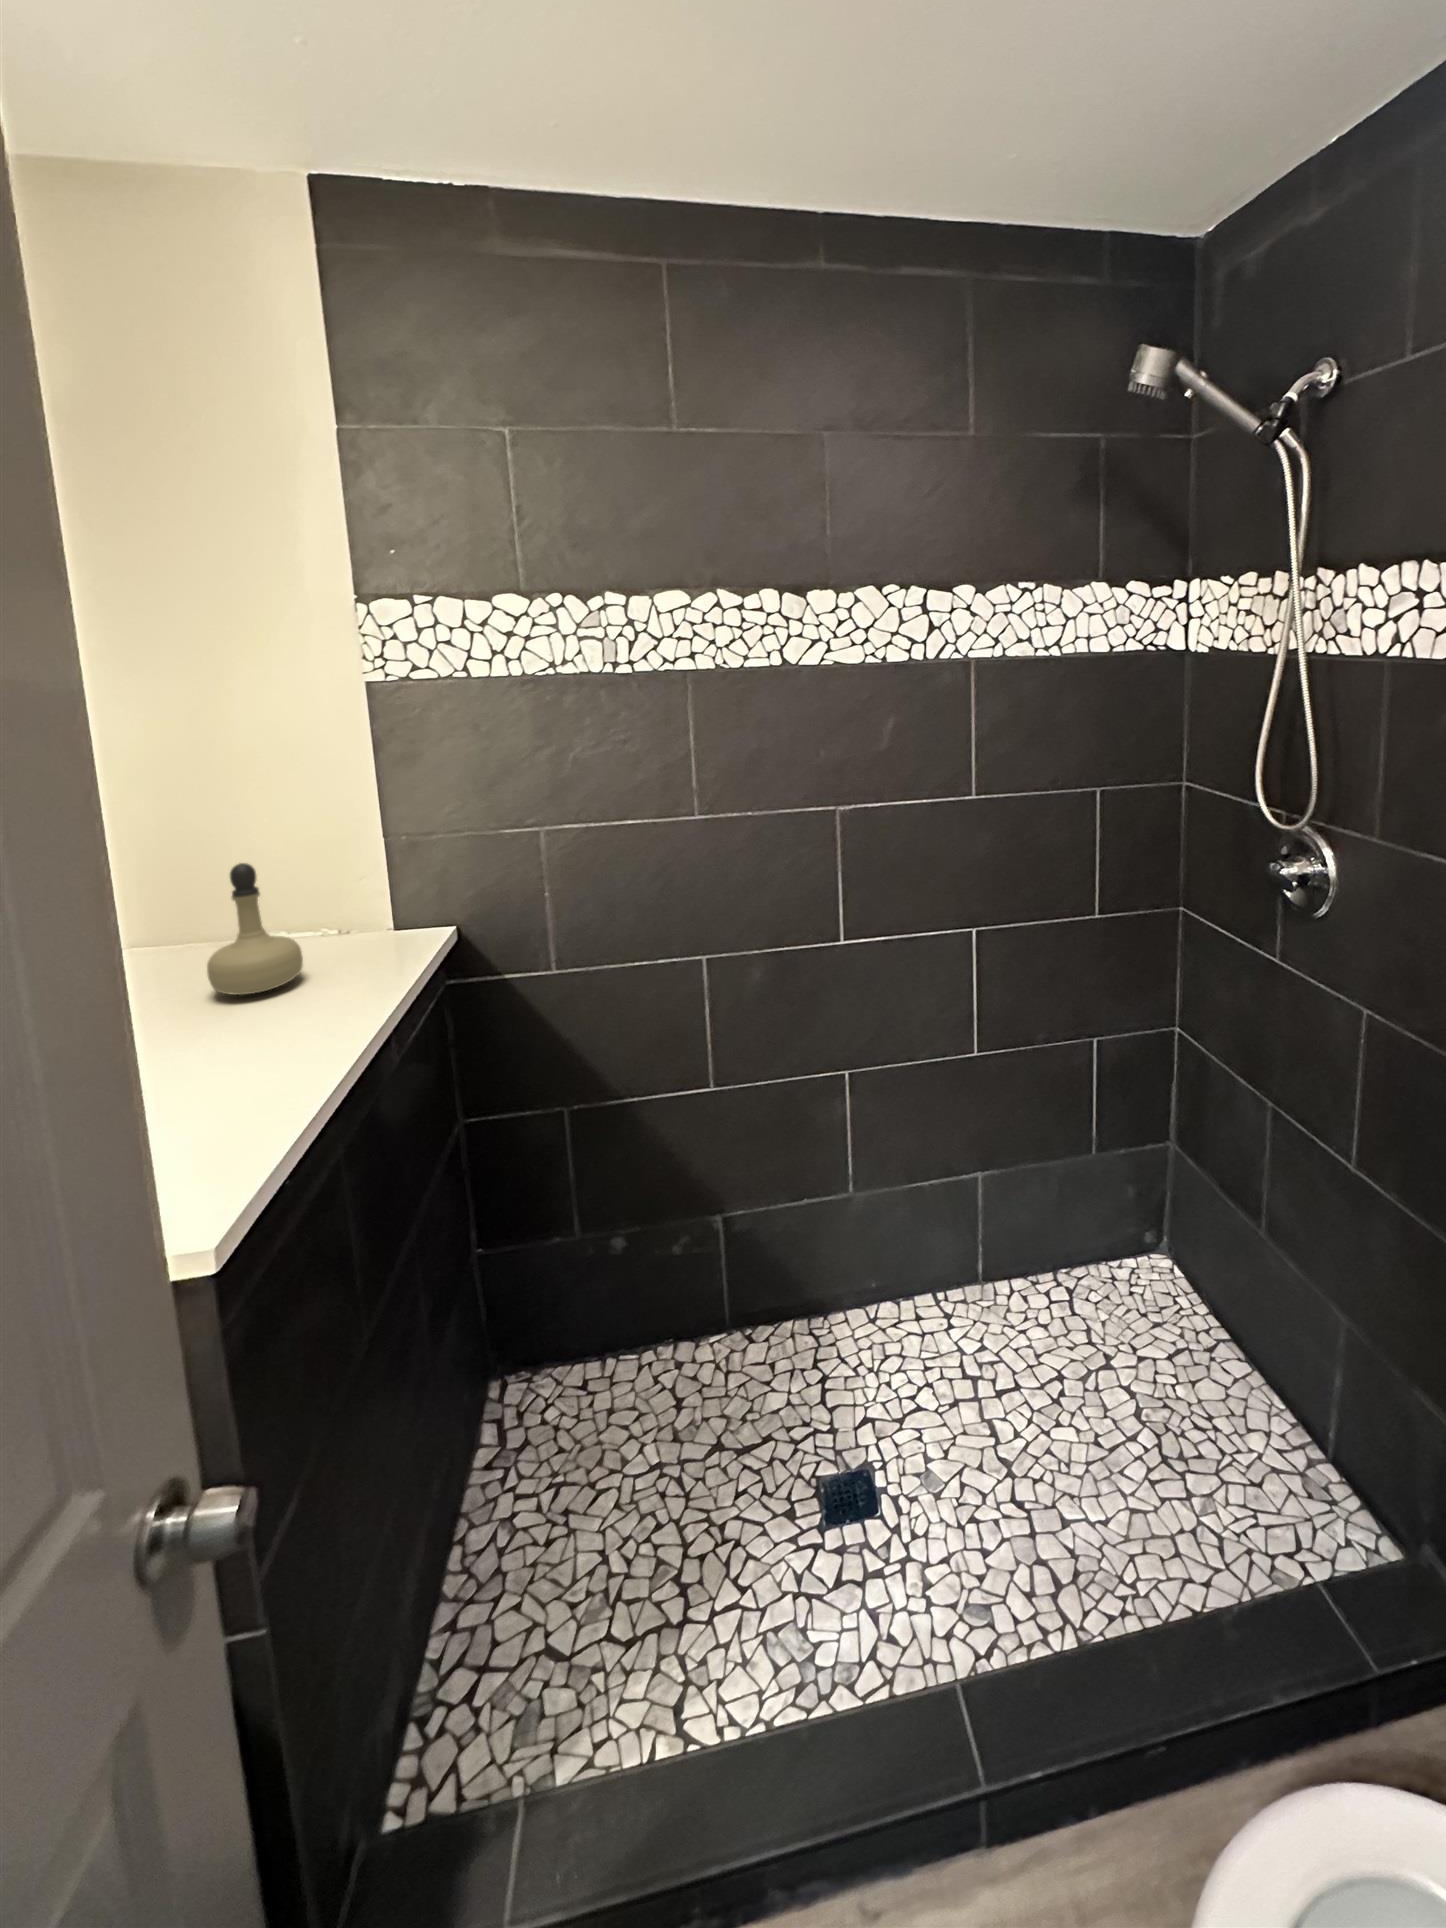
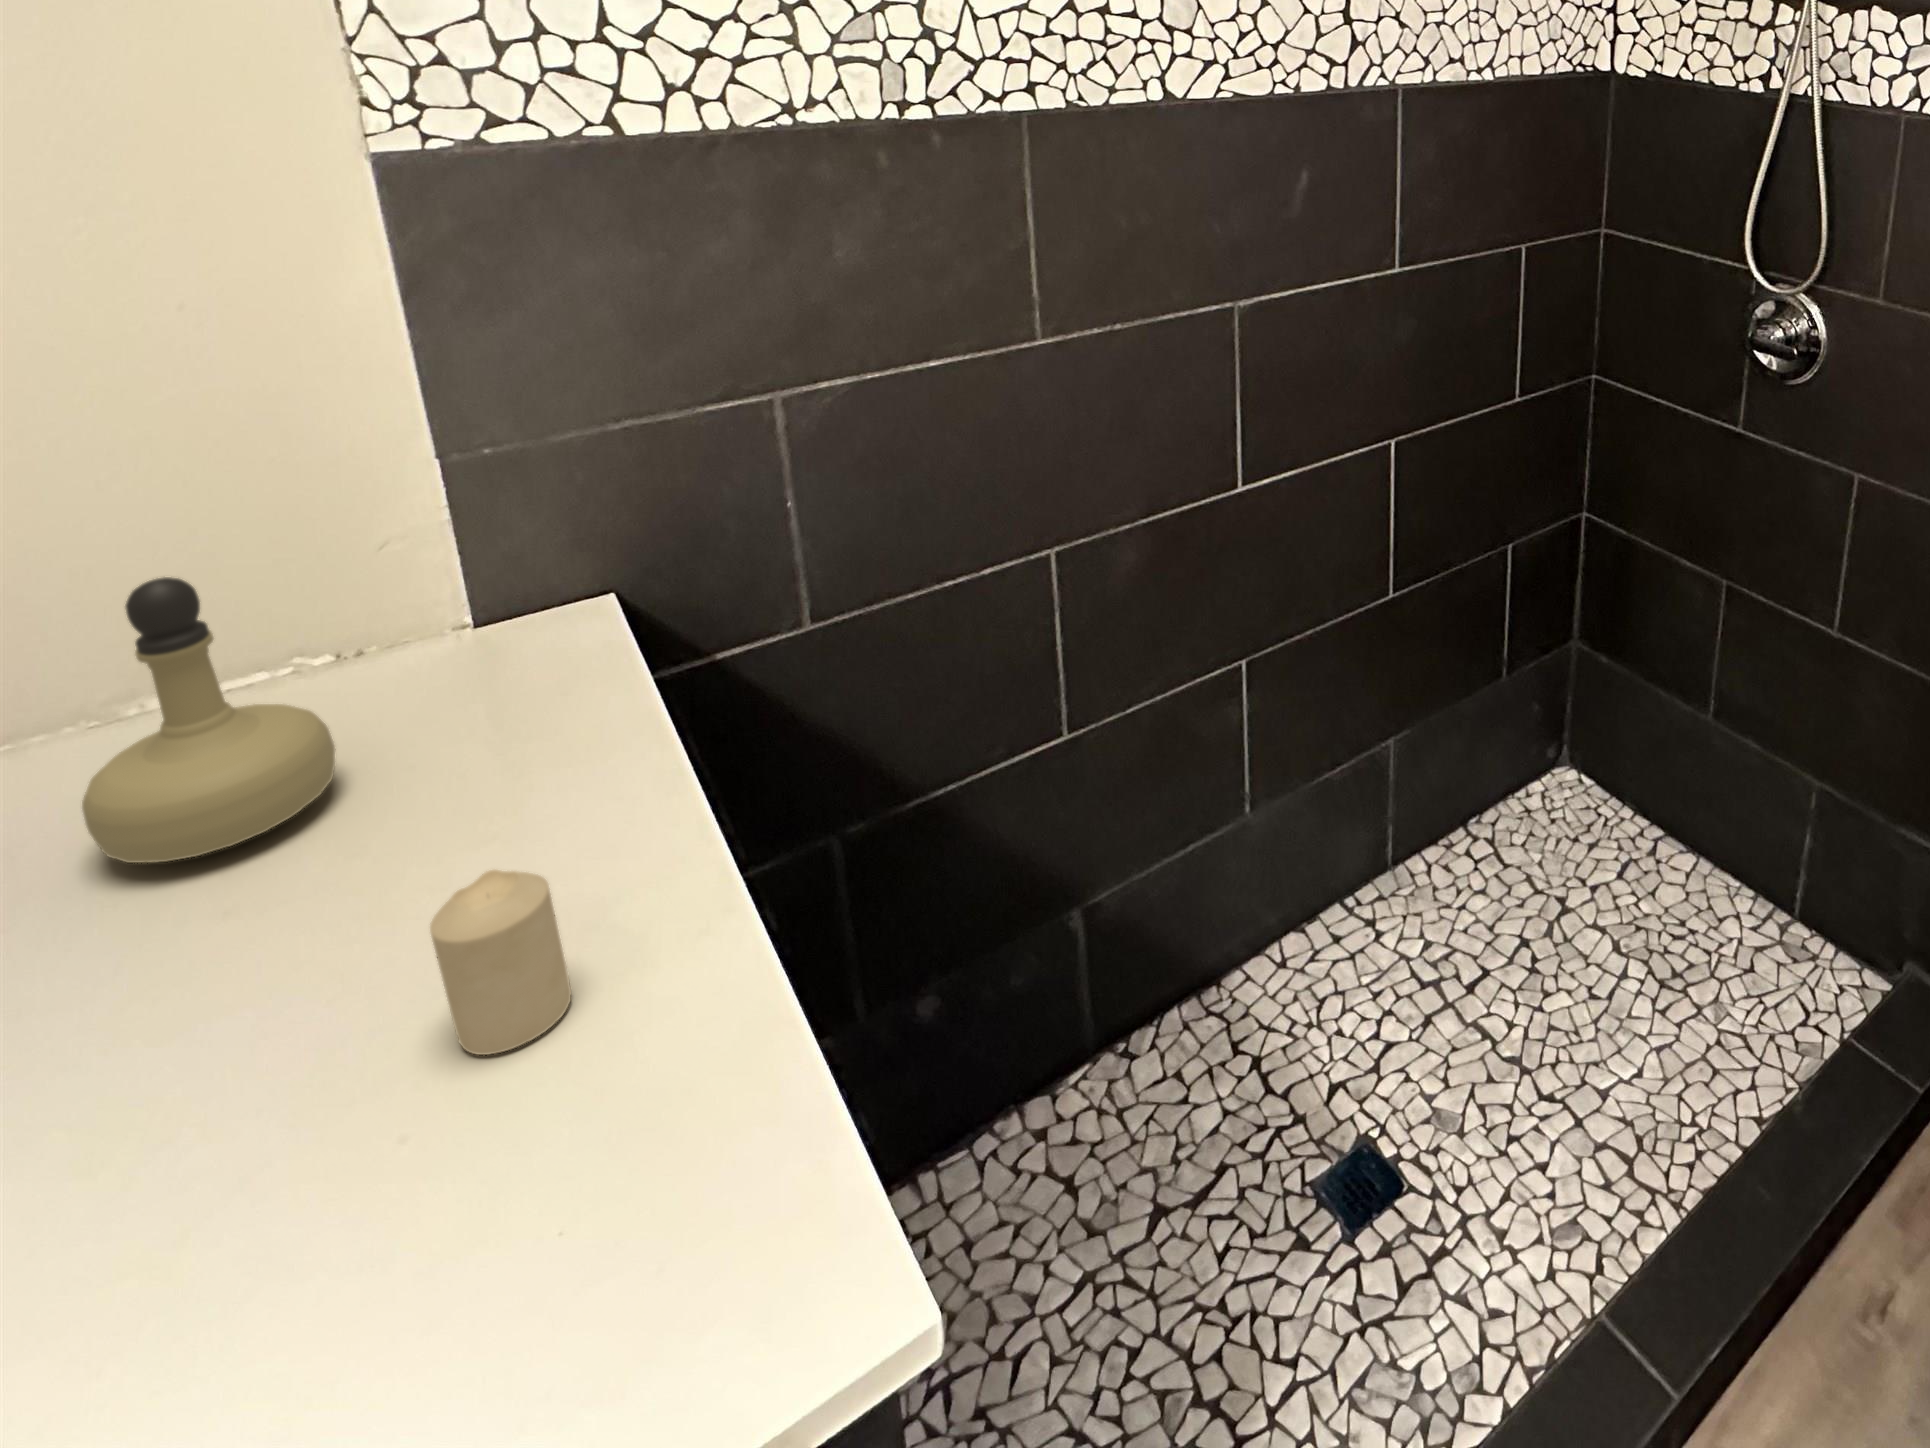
candle: none [220,1004,283,1096] -> present [430,870,571,1055]

